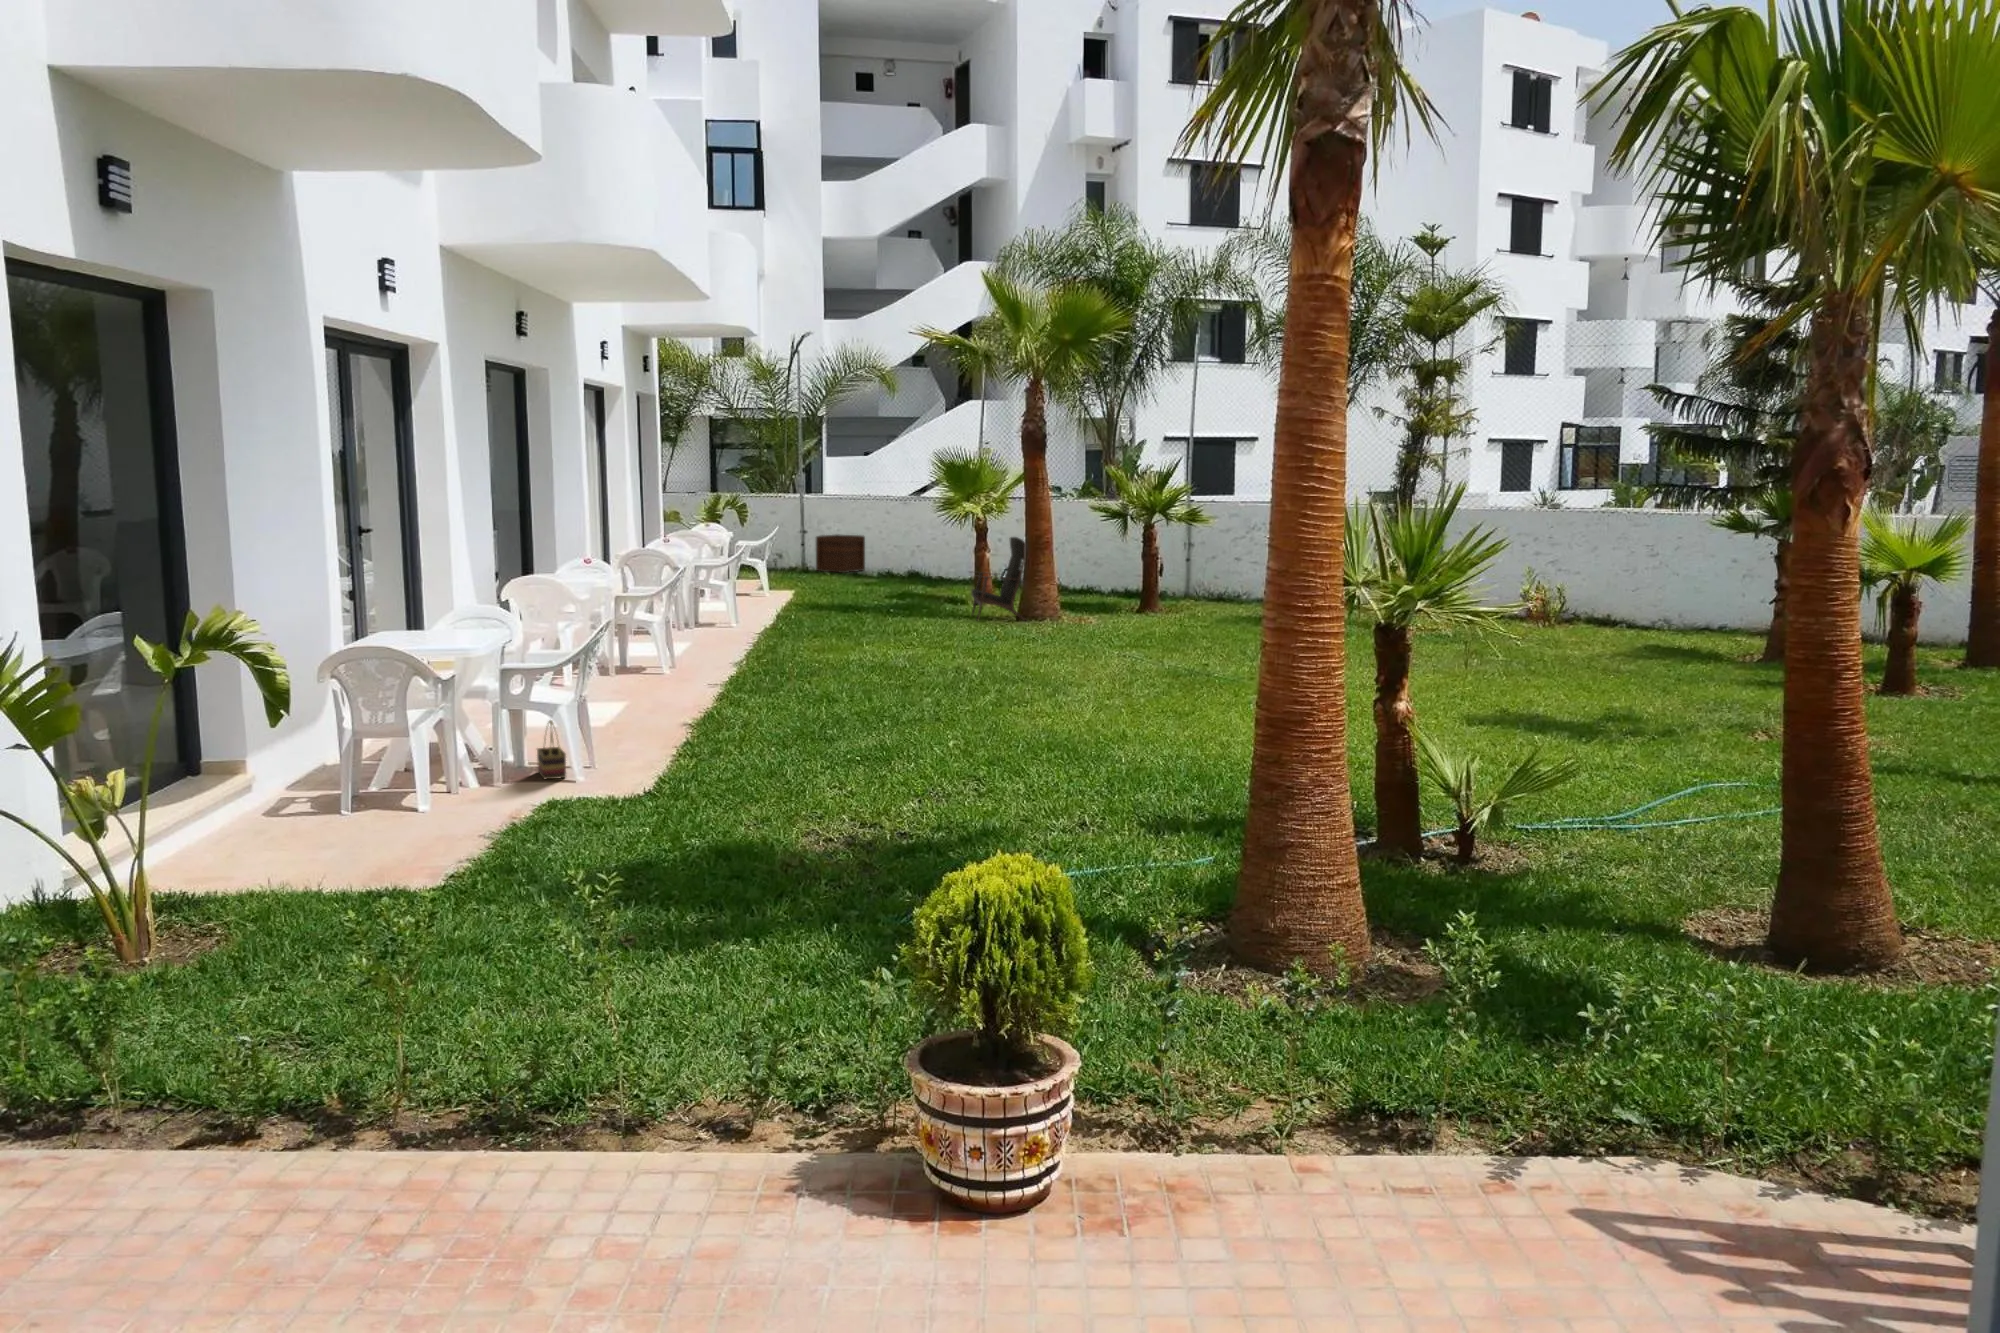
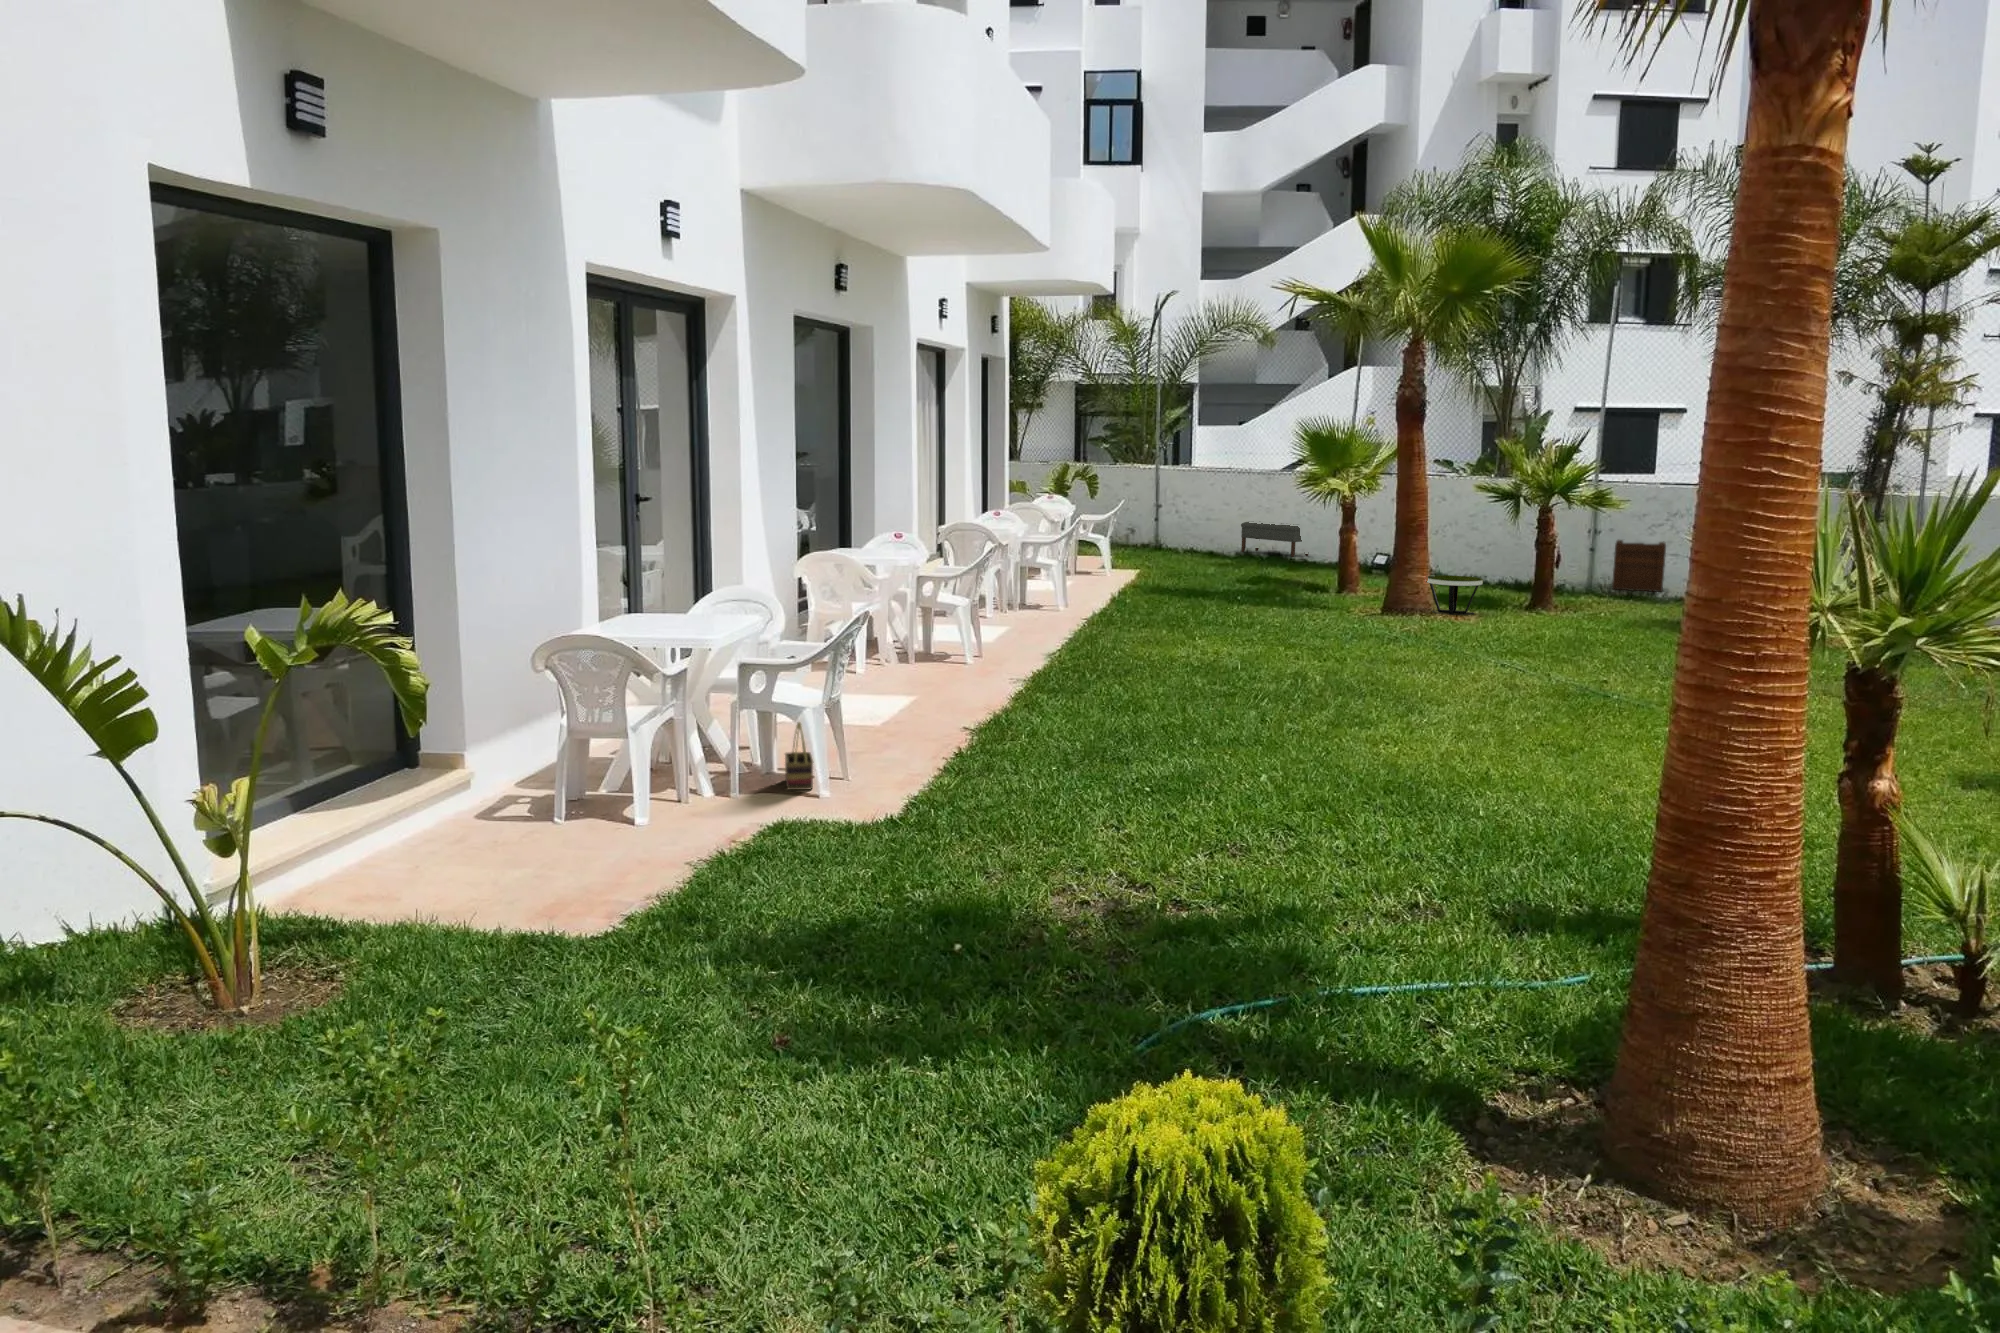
wooden crate: present [816,534,865,573] -> present [1612,540,1666,592]
lounge chair: present [972,537,1026,620] -> none [1329,517,1396,613]
bench: none [879,545,944,577] -> present [1241,522,1308,557]
side table: none [1054,586,1102,621] -> present [1427,575,1483,615]

